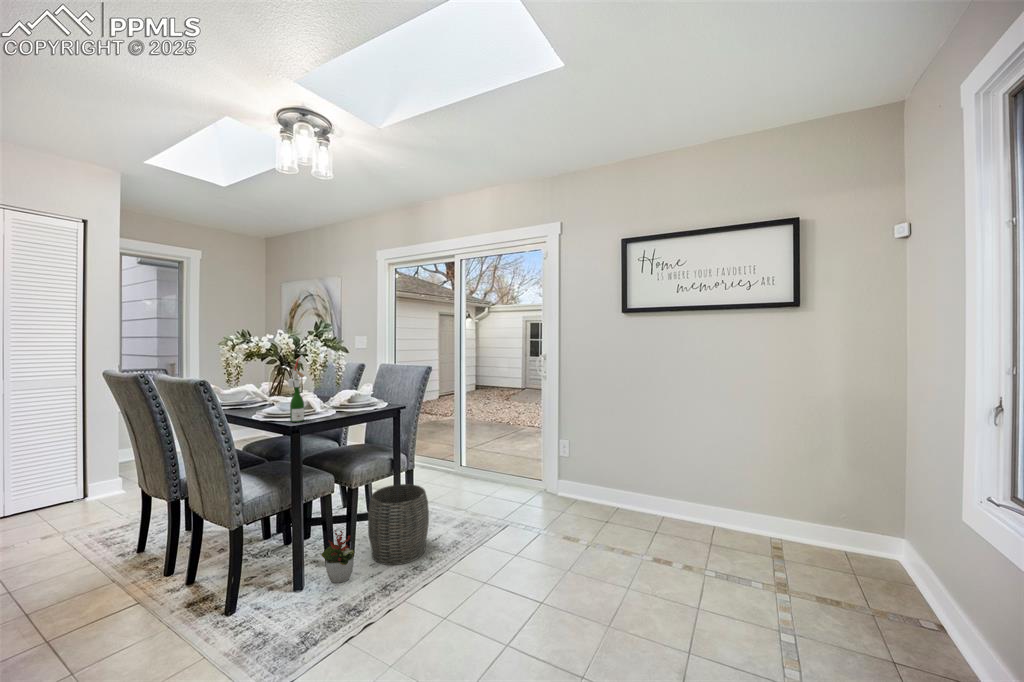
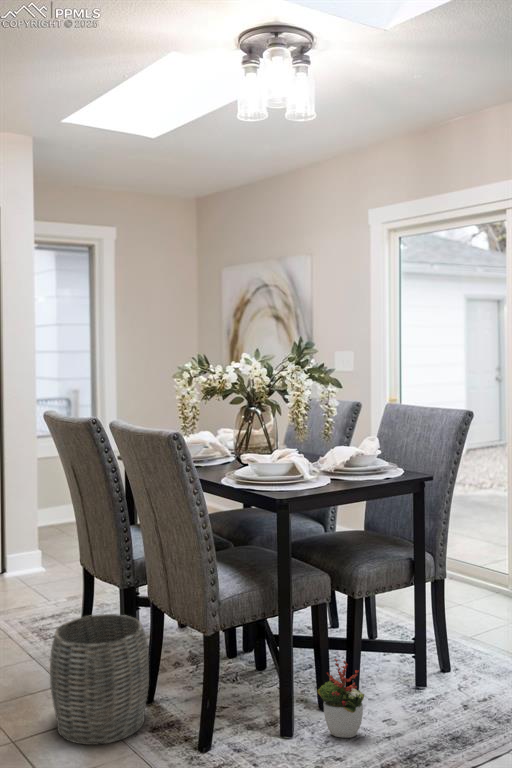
wine bottle: present [288,358,310,422] -> none [271,397,301,493]
woven basket: present [368,484,429,565] -> present [50,614,149,745]

